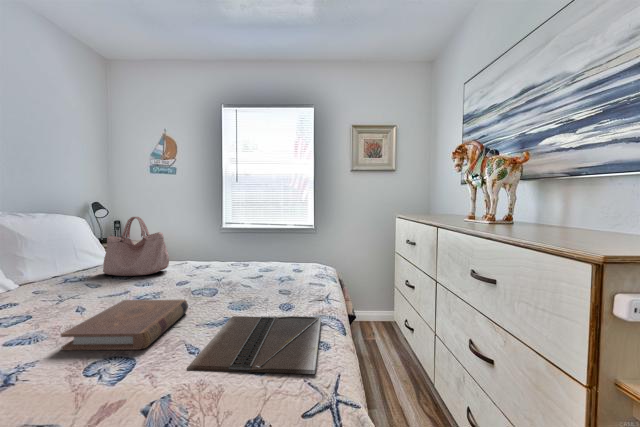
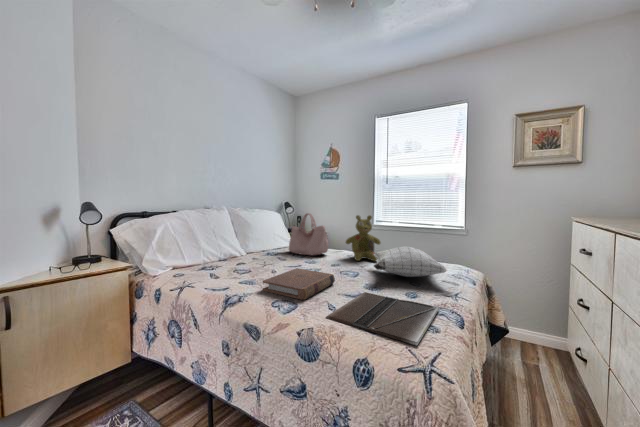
stuffed bear: none [194,216,239,274] -> present [346,215,381,261]
pillow: none [234,250,320,285] -> present [374,246,447,277]

